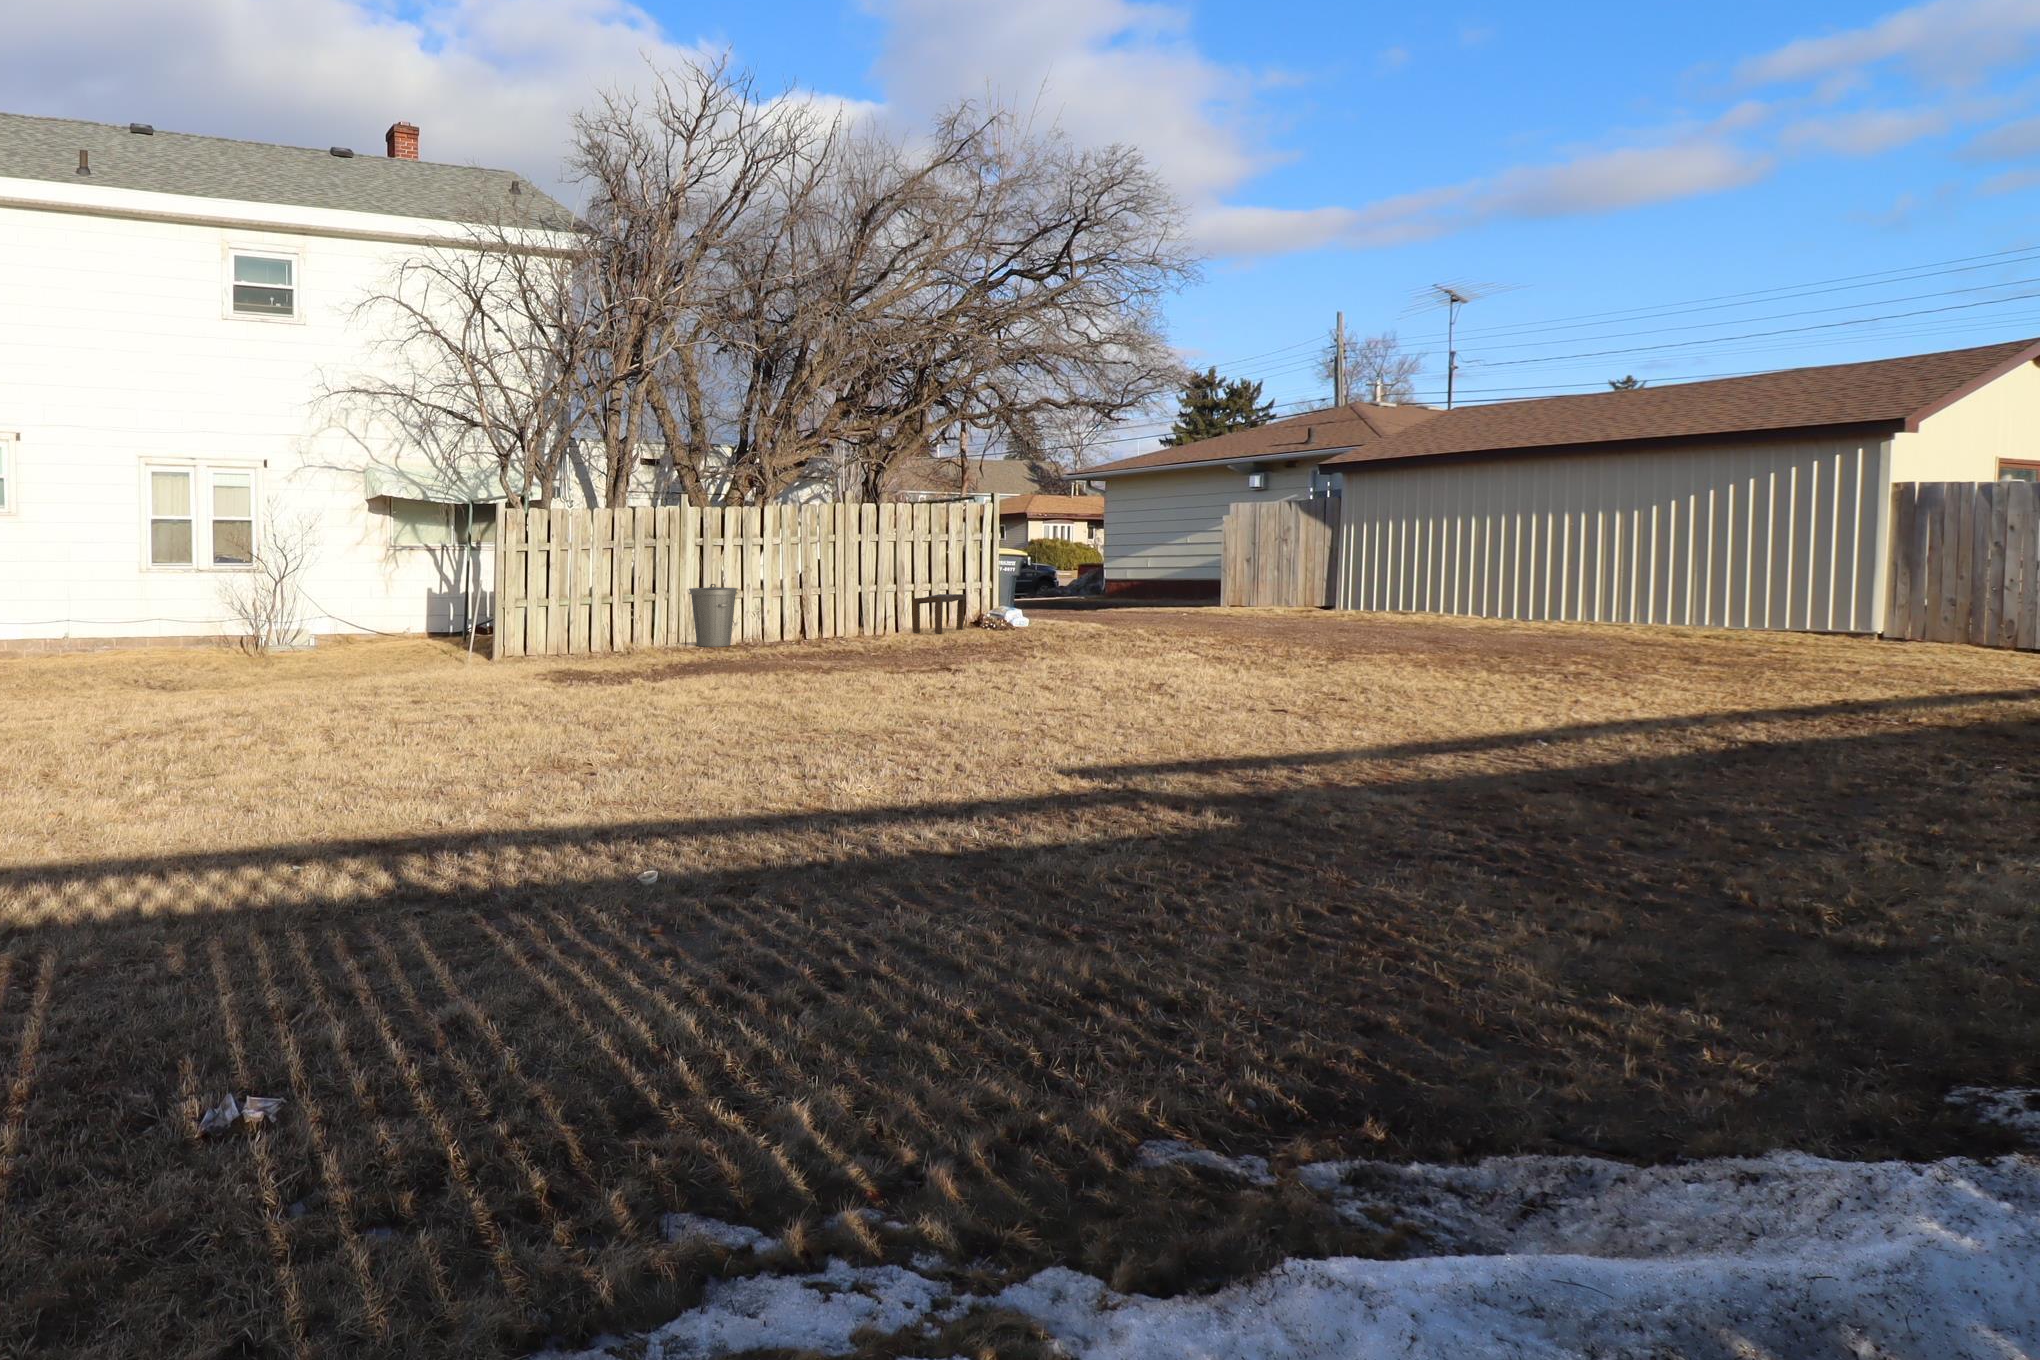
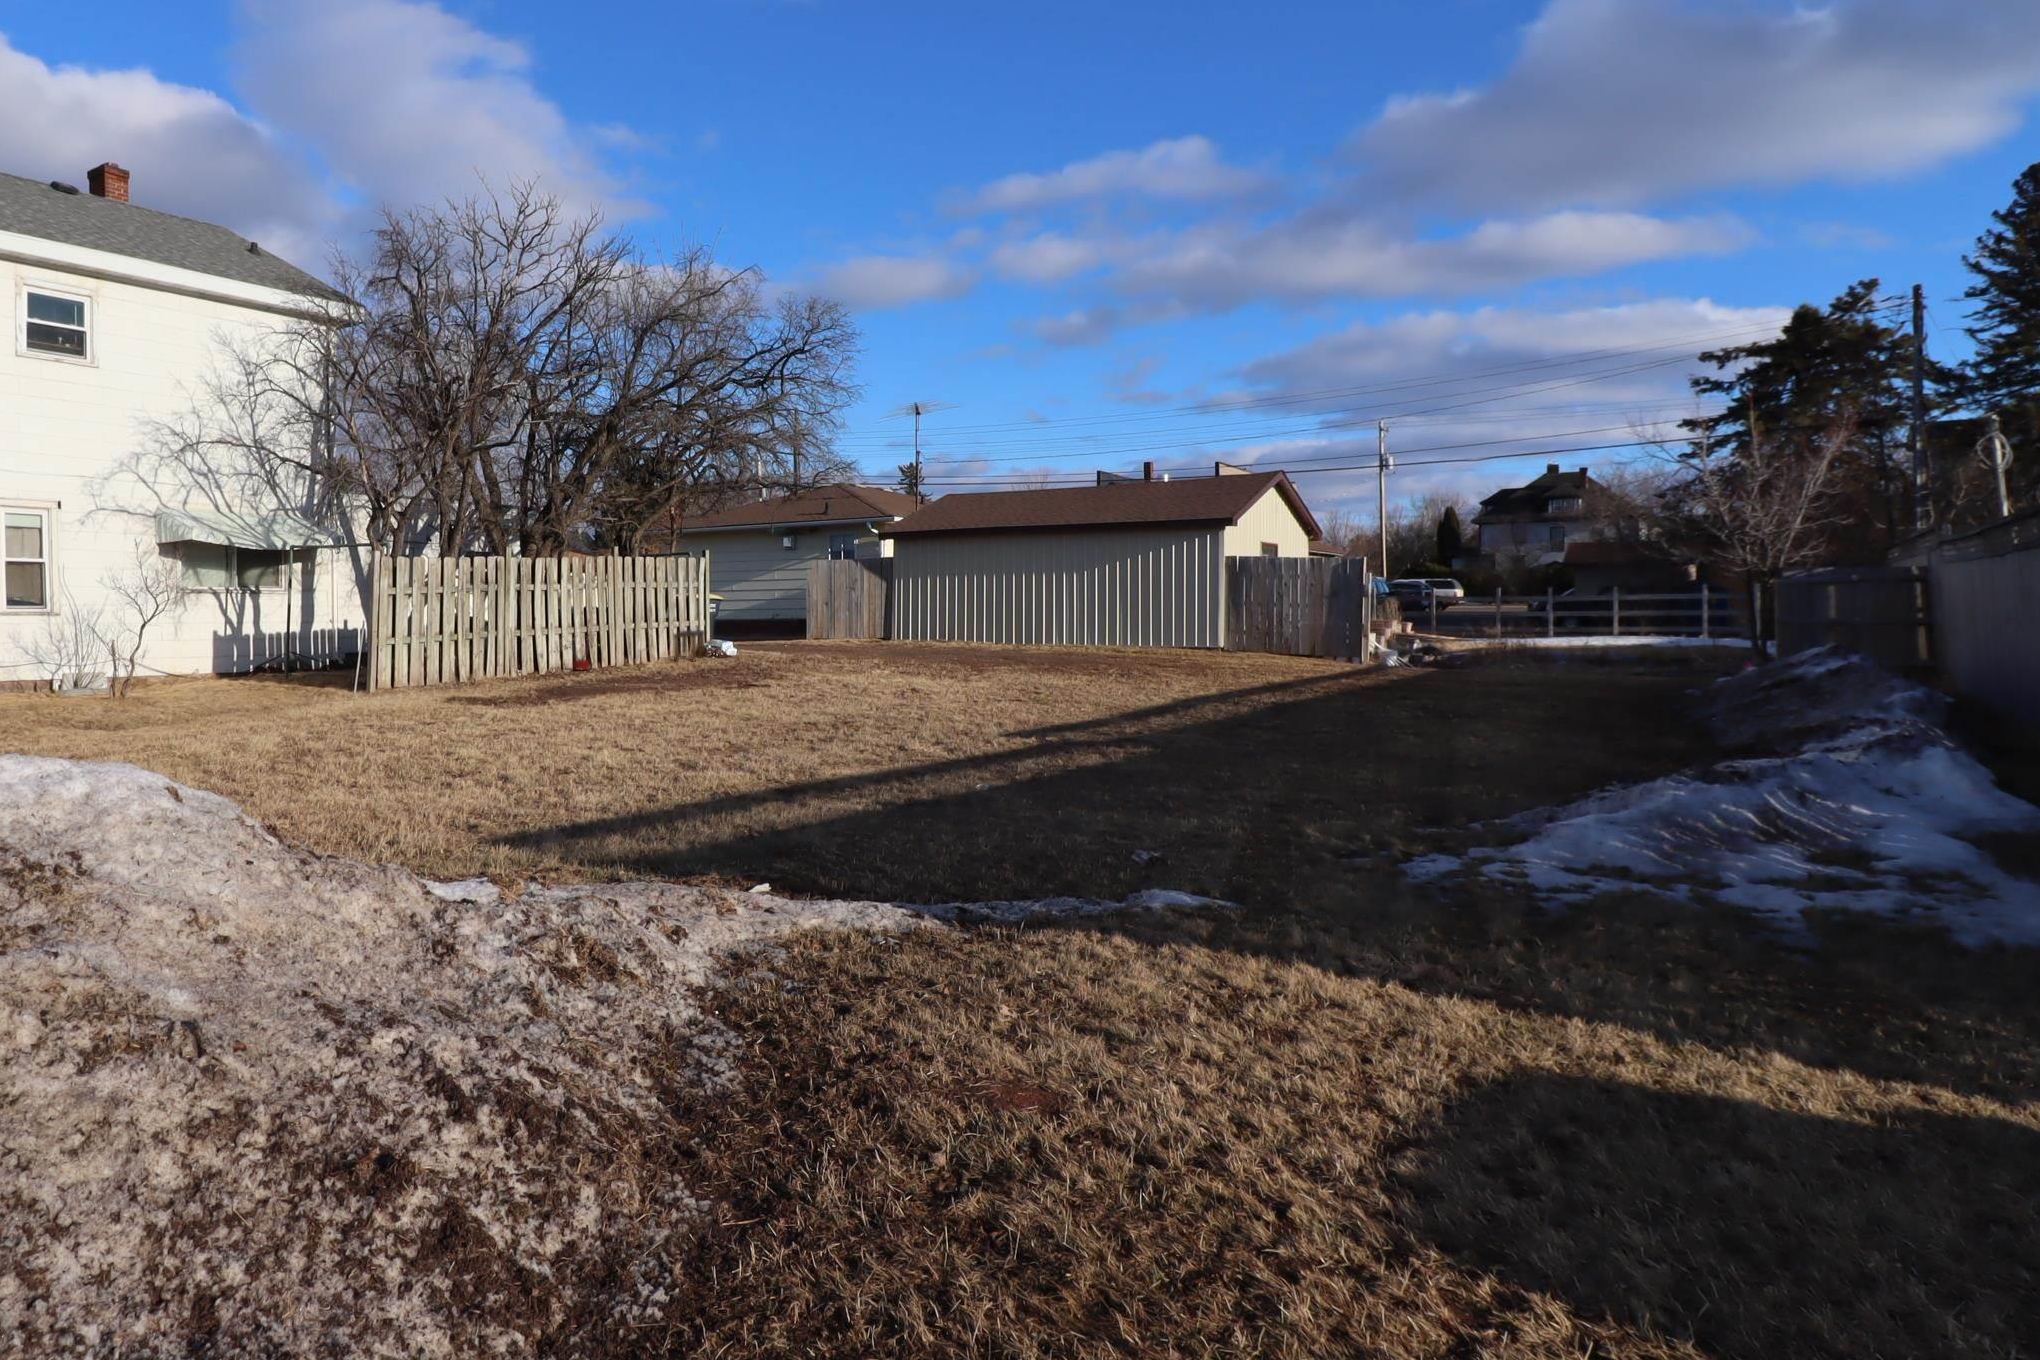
trash can: present [689,584,738,647] -> none [513,623,555,676]
decorative plant: none [752,593,808,641] -> present [569,634,595,670]

